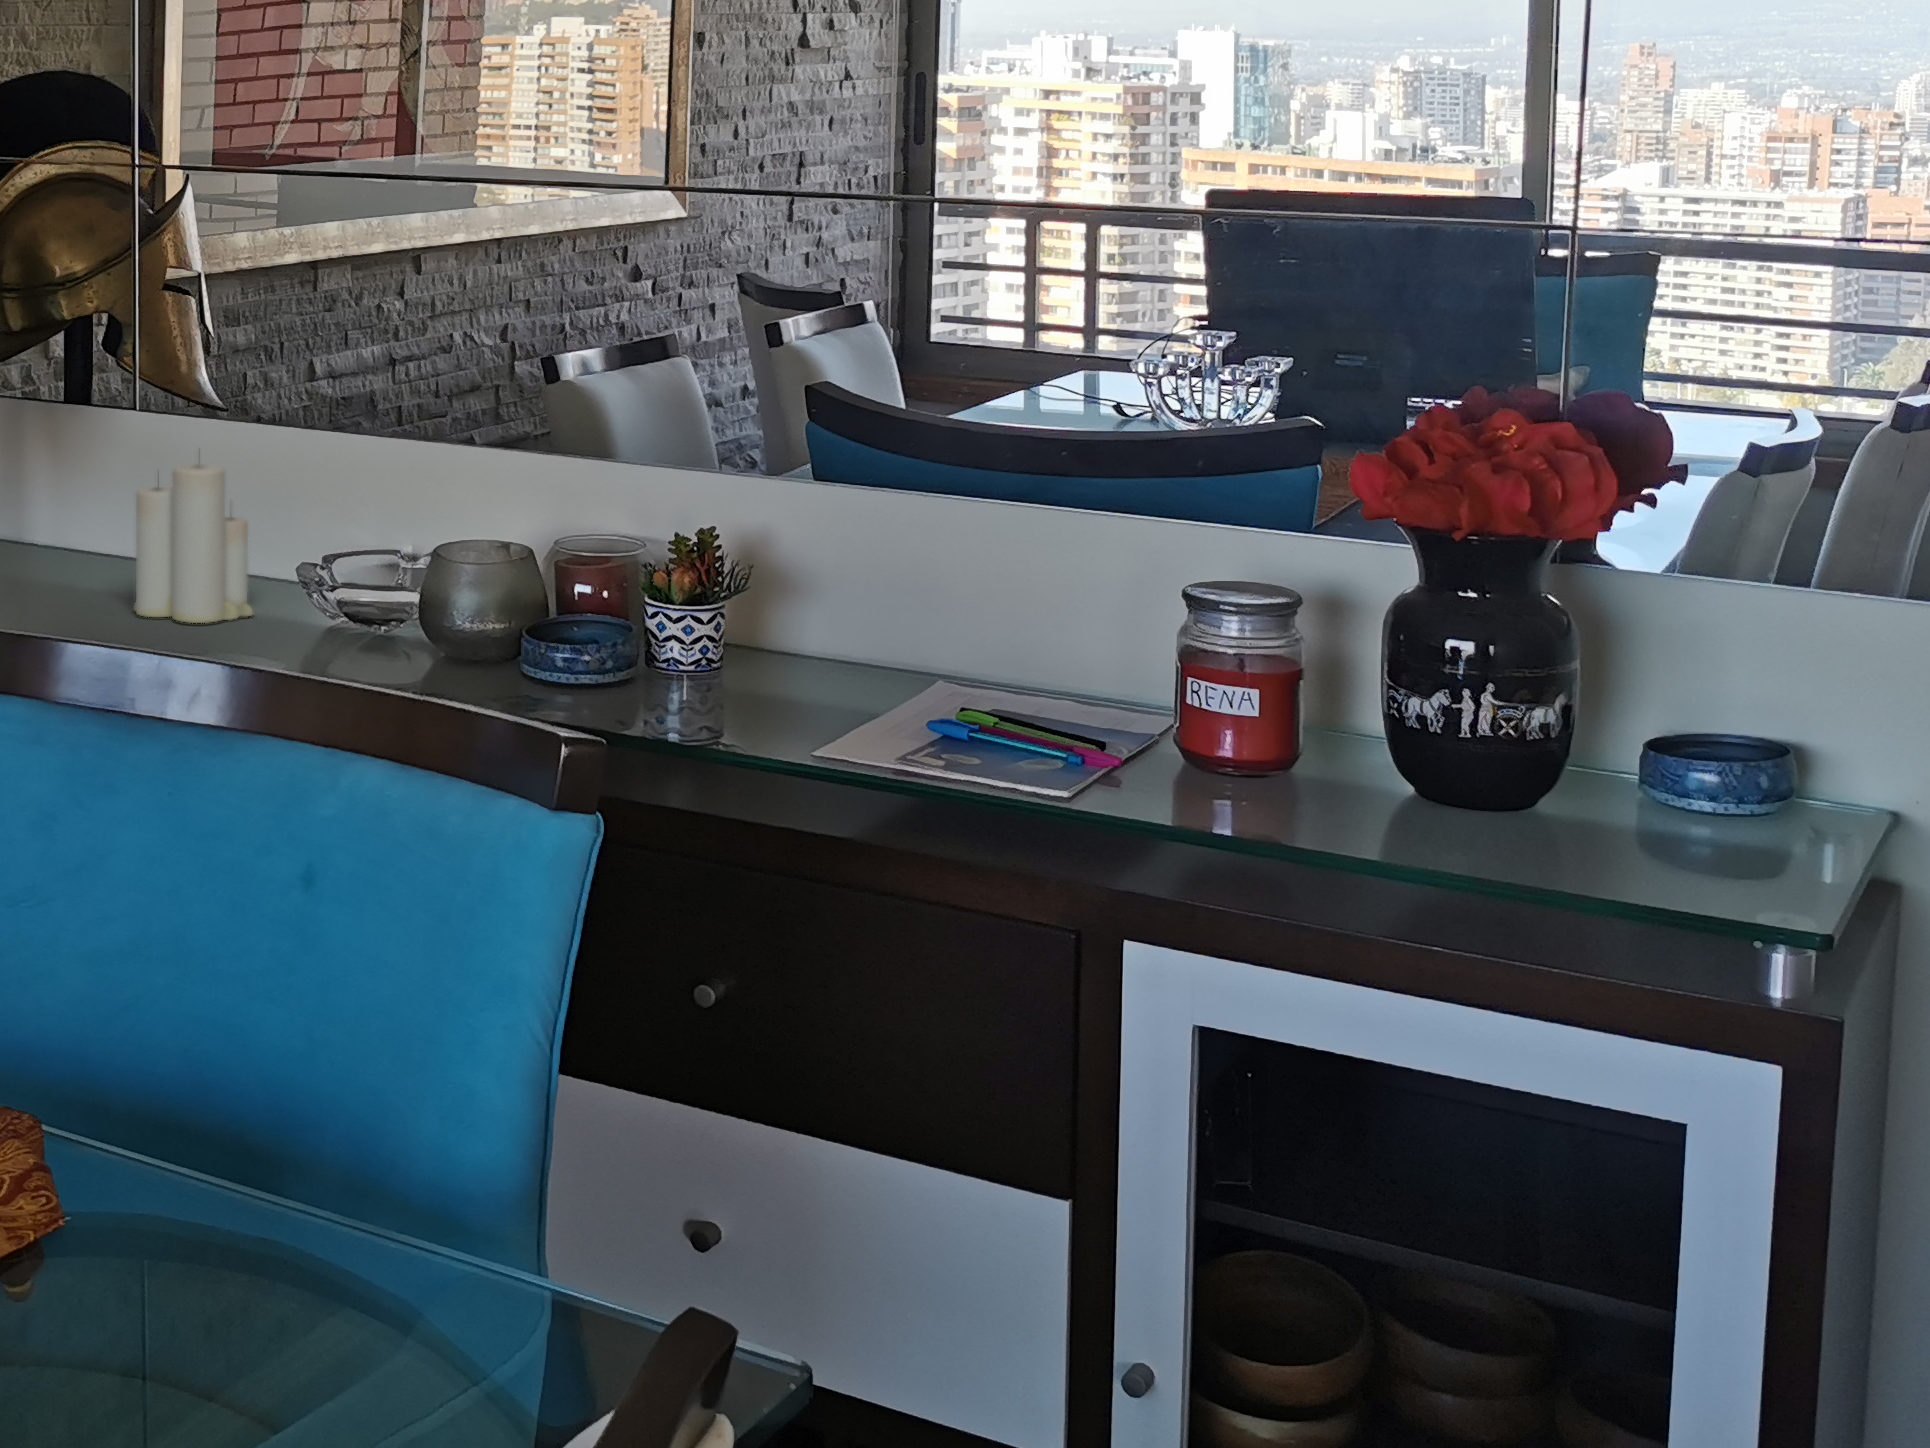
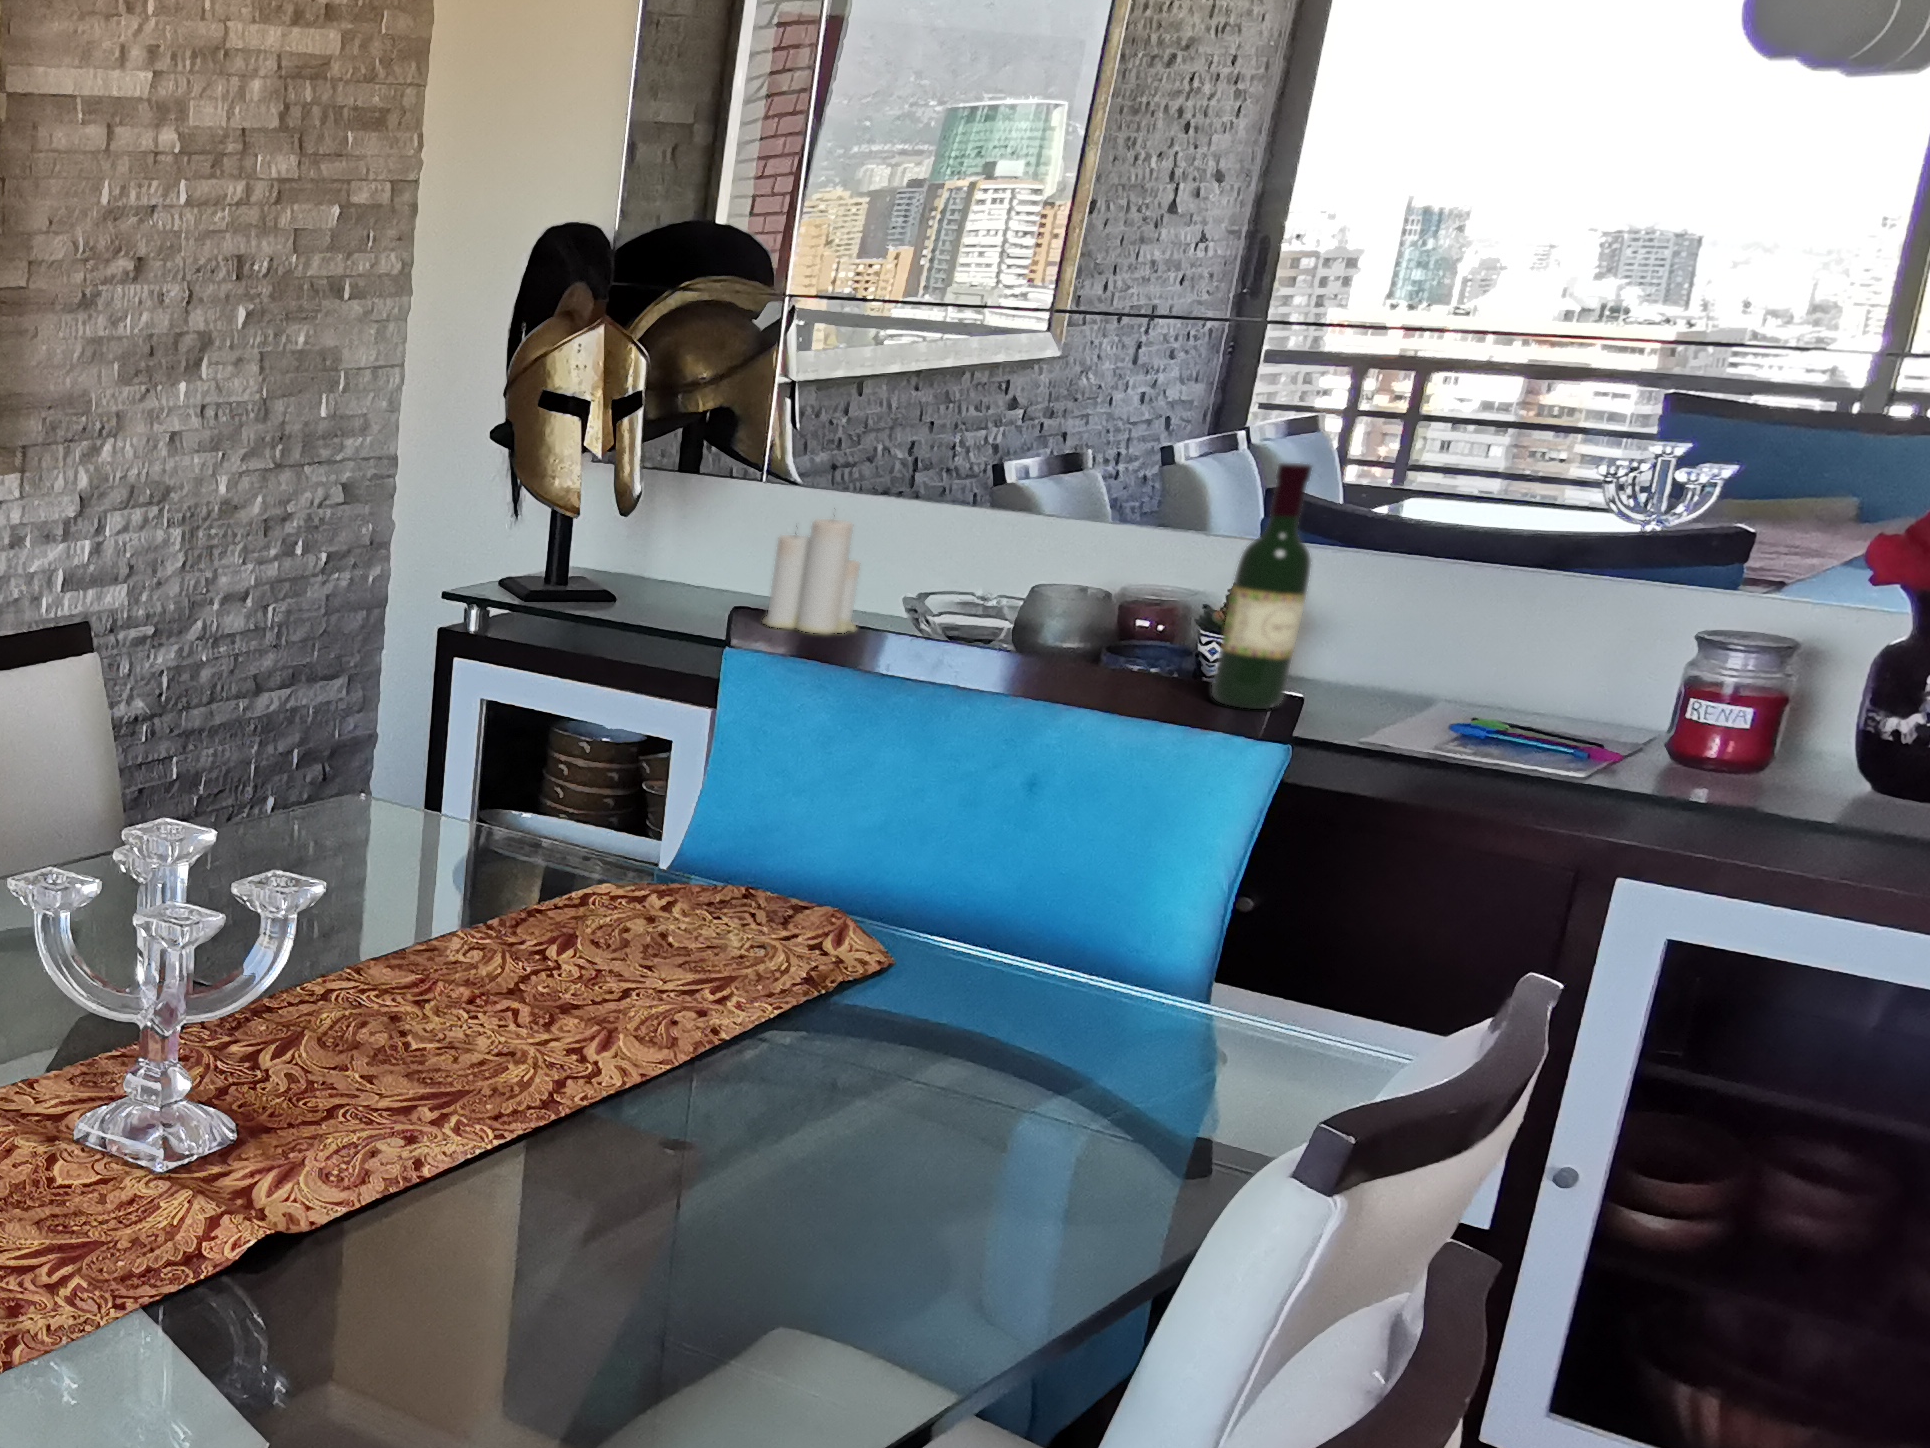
wine bottle: none [645,374,737,712] -> present [1212,463,1312,709]

